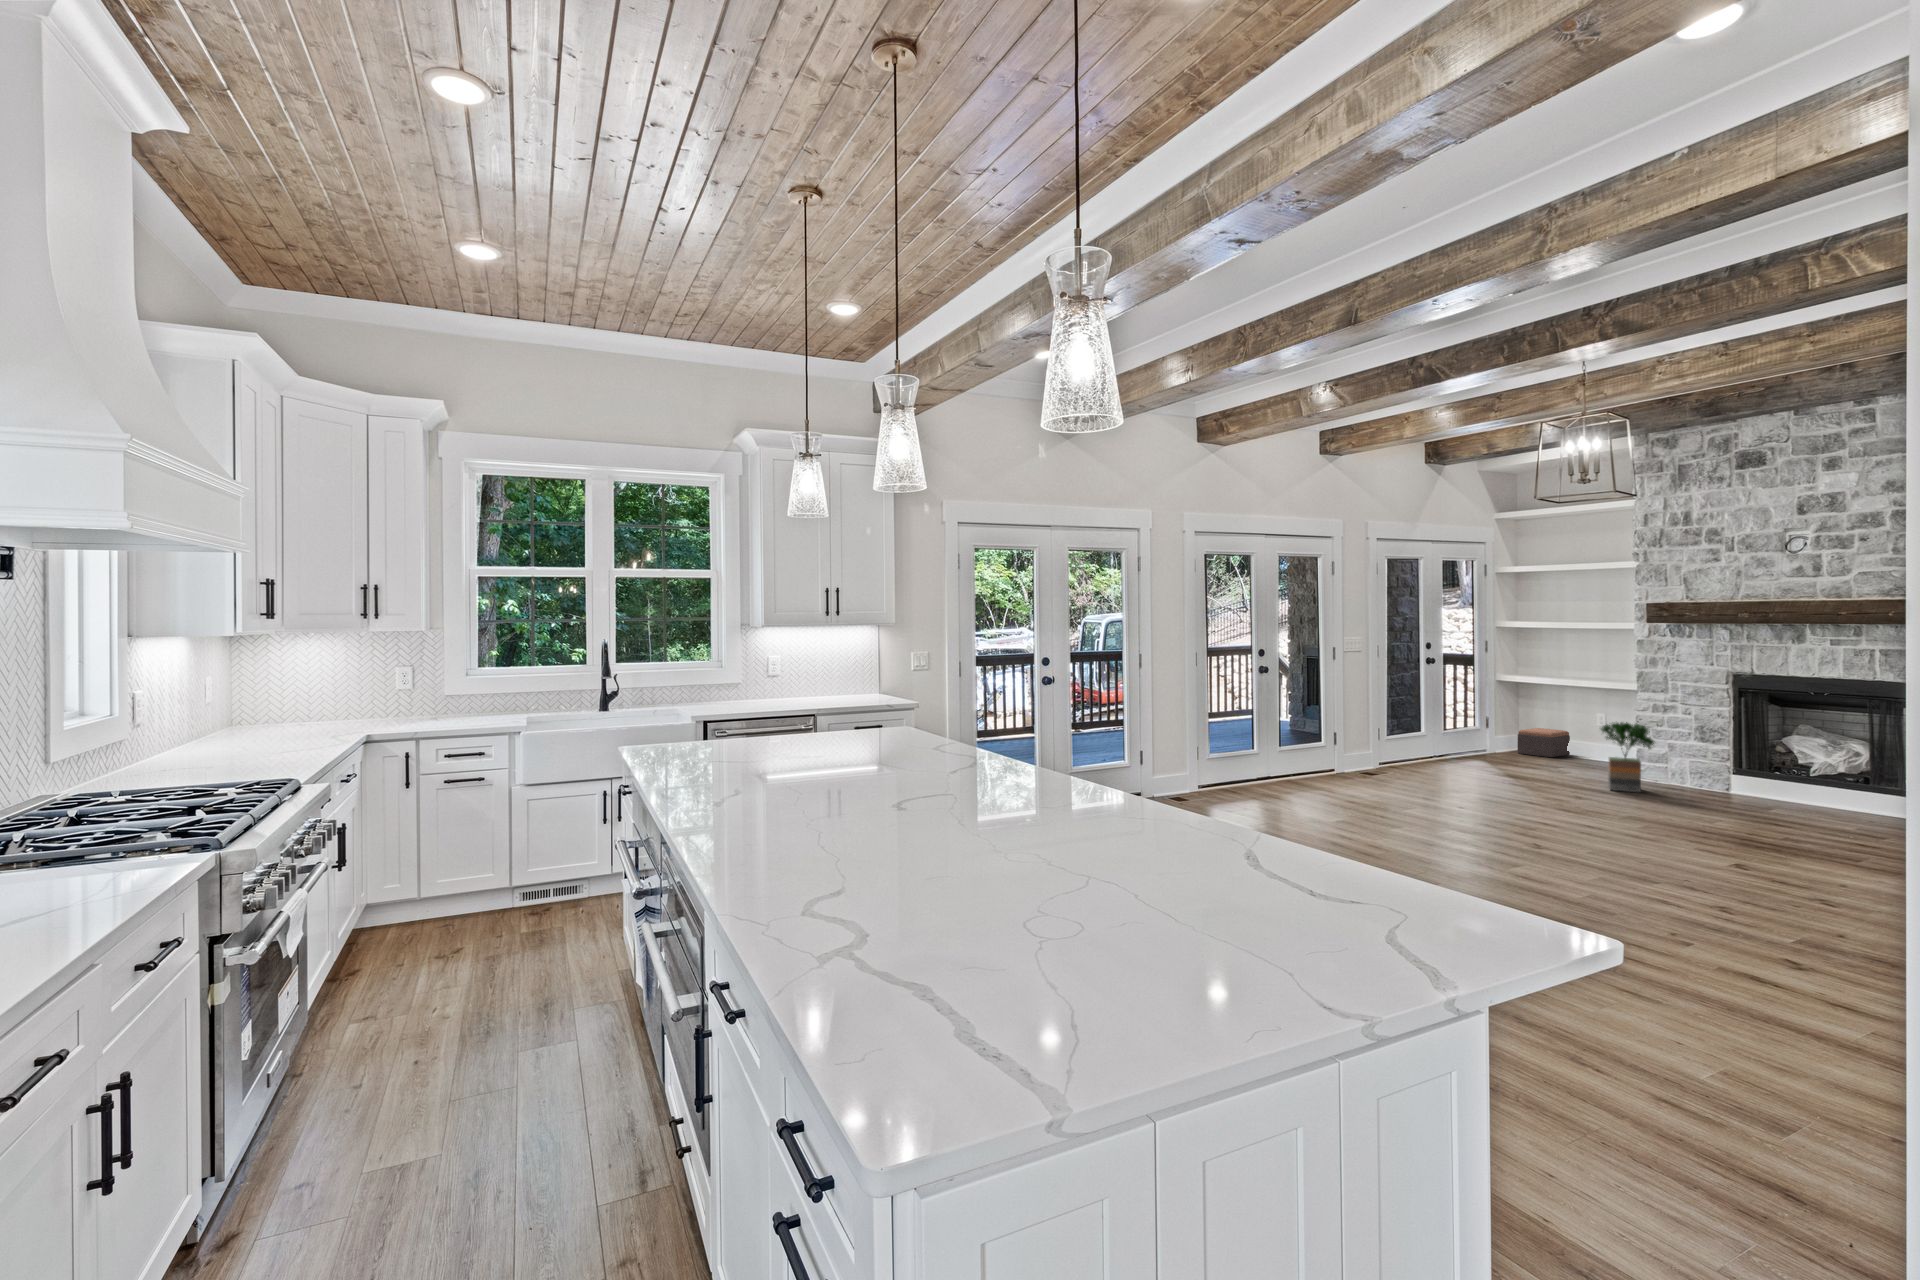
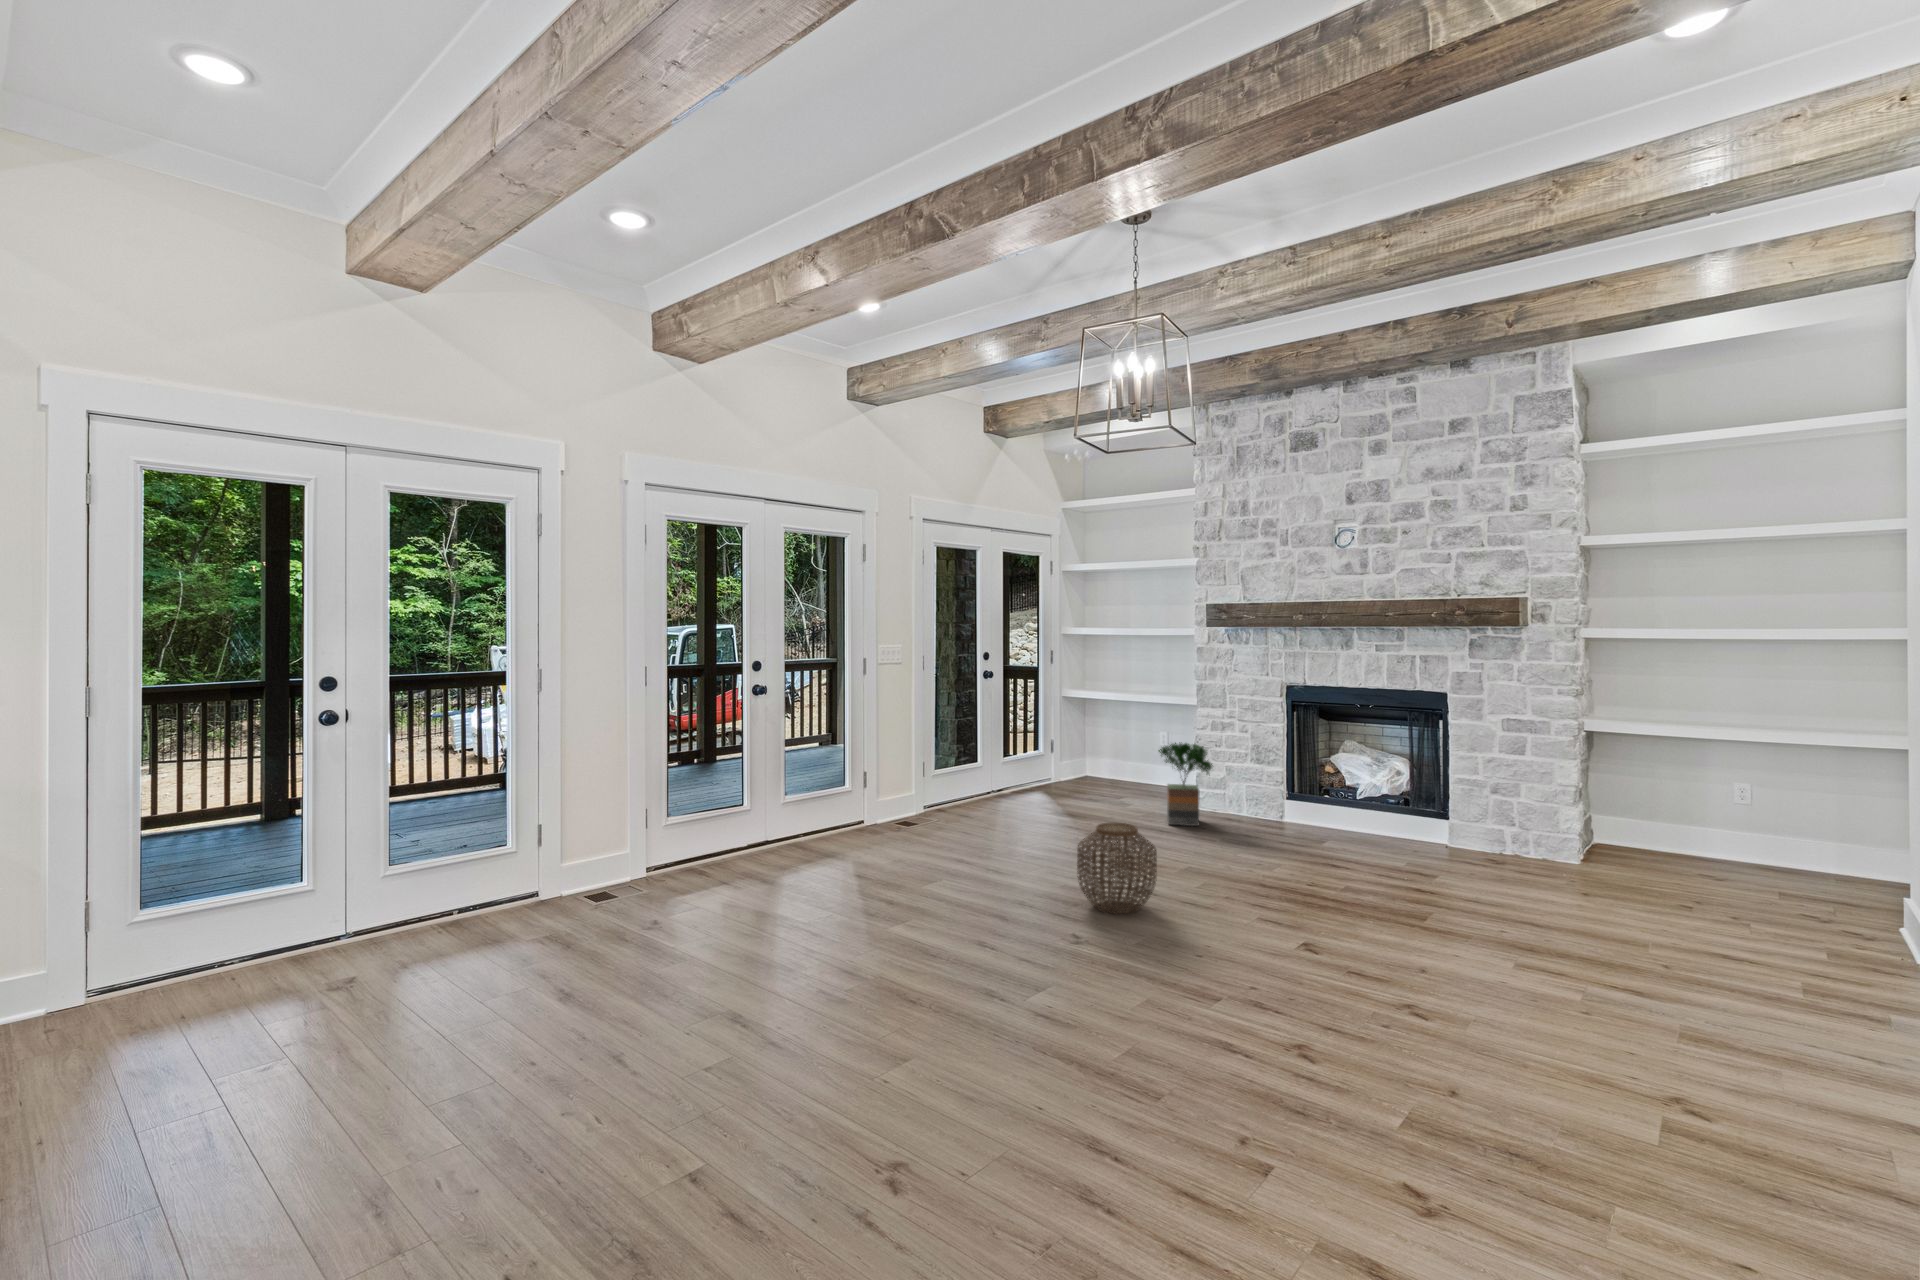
footstool: present [1517,728,1570,757] -> none [1083,746,1133,780]
woven basket: none [1535,773,1604,837] -> present [1077,823,1157,914]

